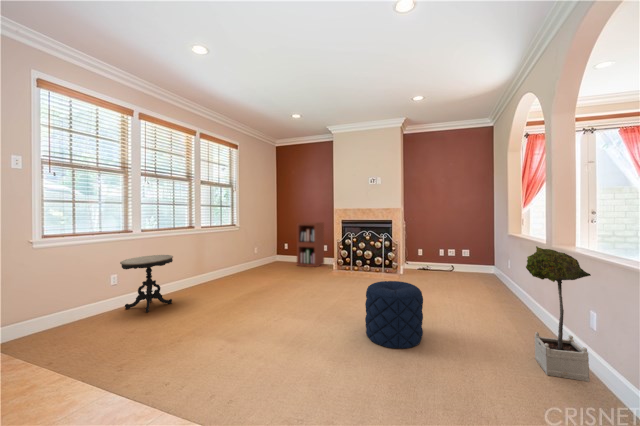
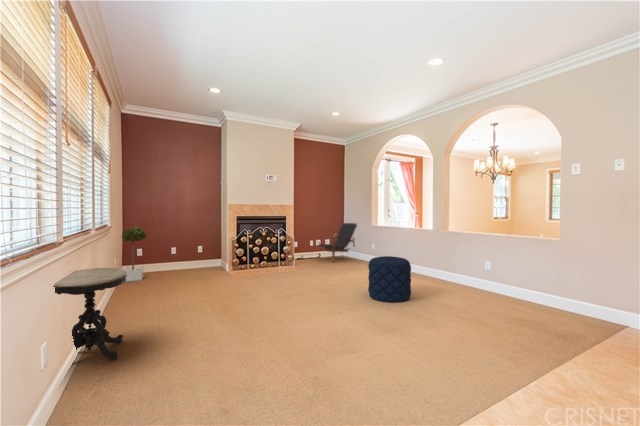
bookshelf: present [297,222,324,267] -> none [173,221,201,275]
lounge chair: none [444,229,499,281] -> present [319,223,357,261]
potted tree: present [526,246,591,381] -> present [122,226,147,281]

